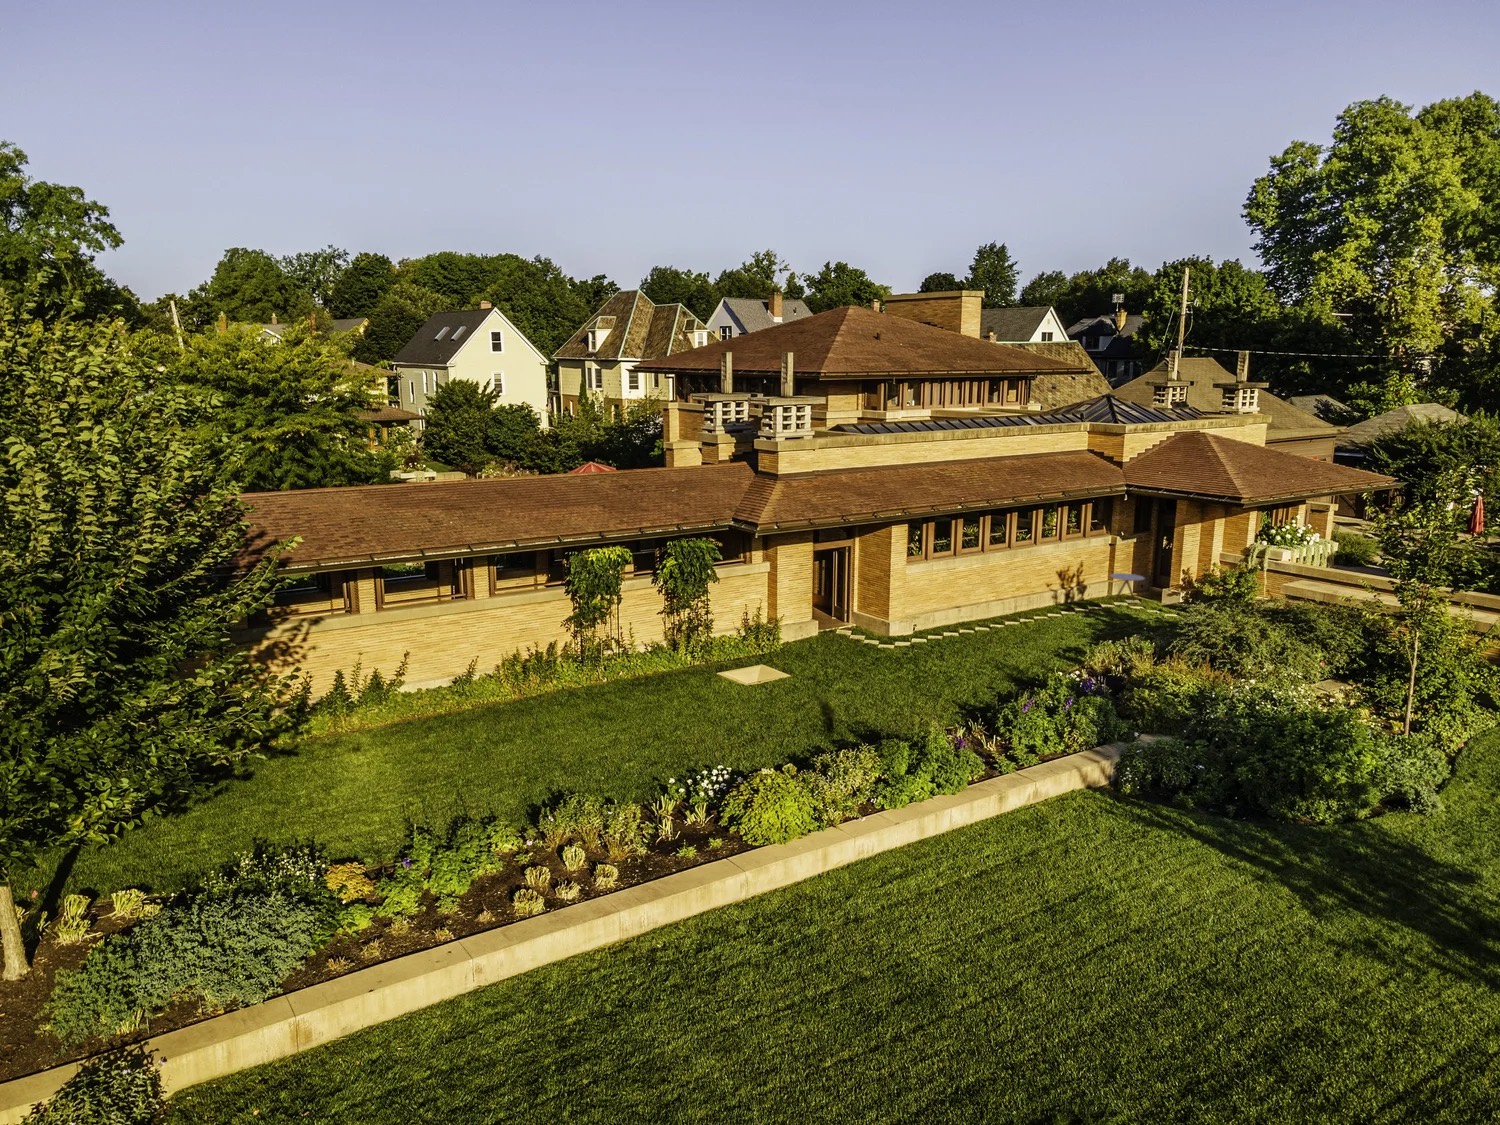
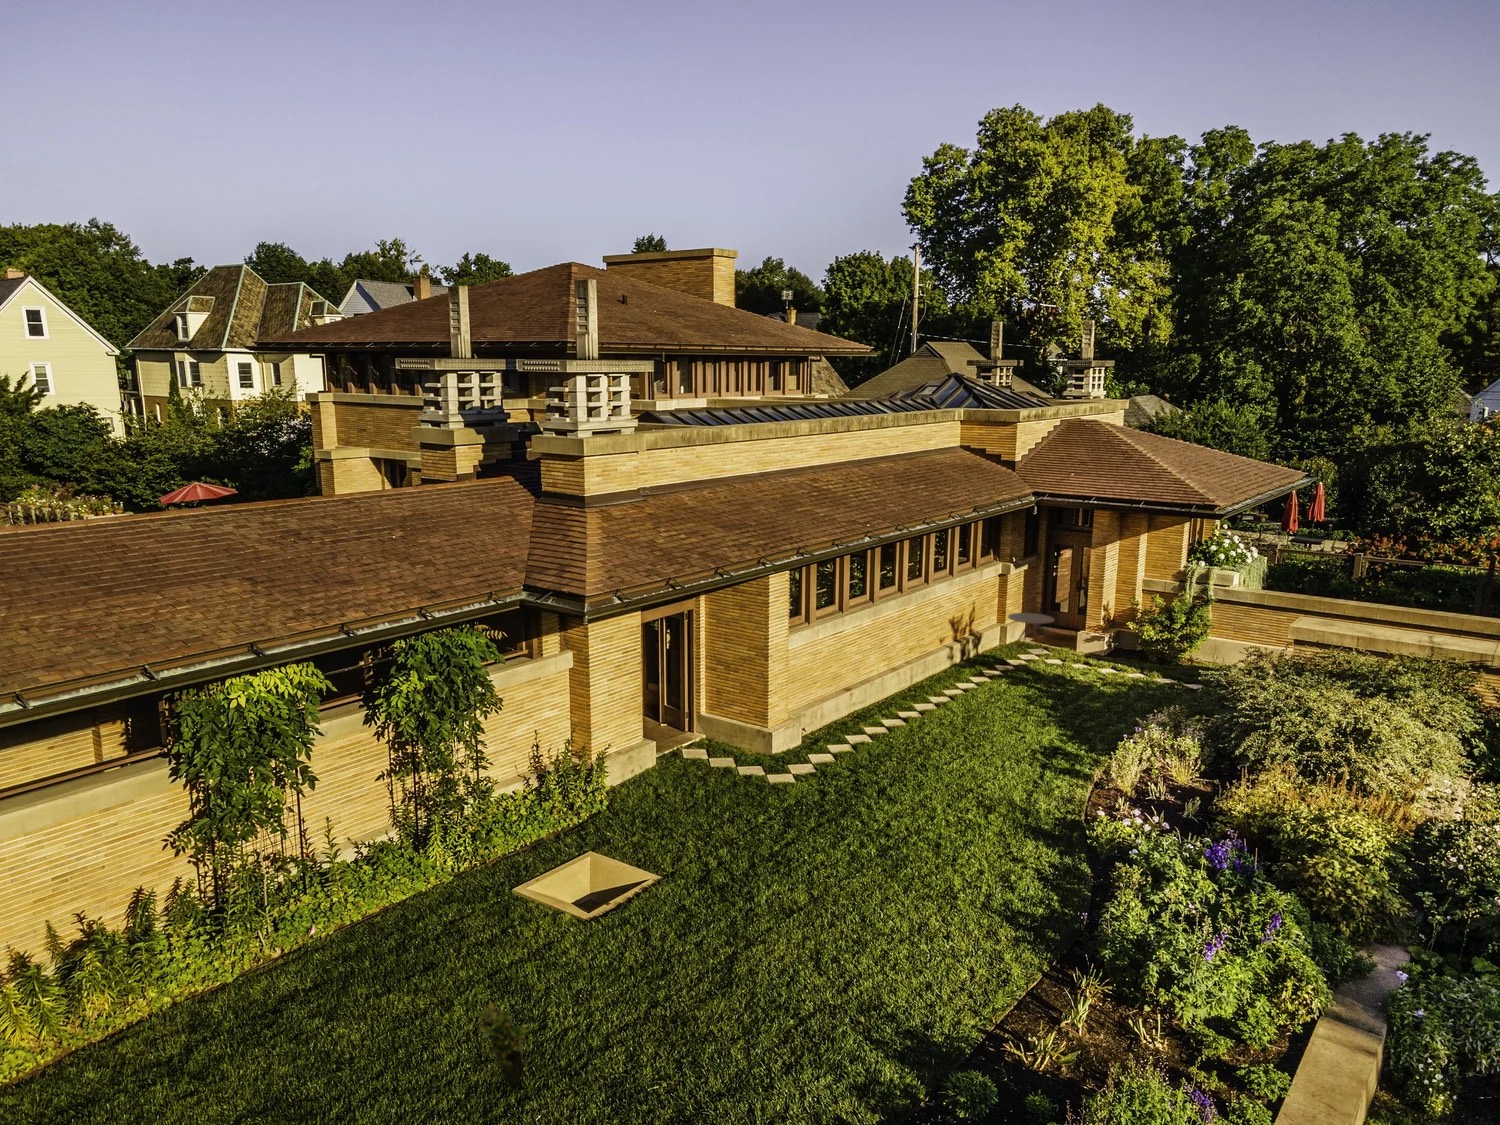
potted plant: present [817,697,835,733] -> present [475,1001,527,1088]

